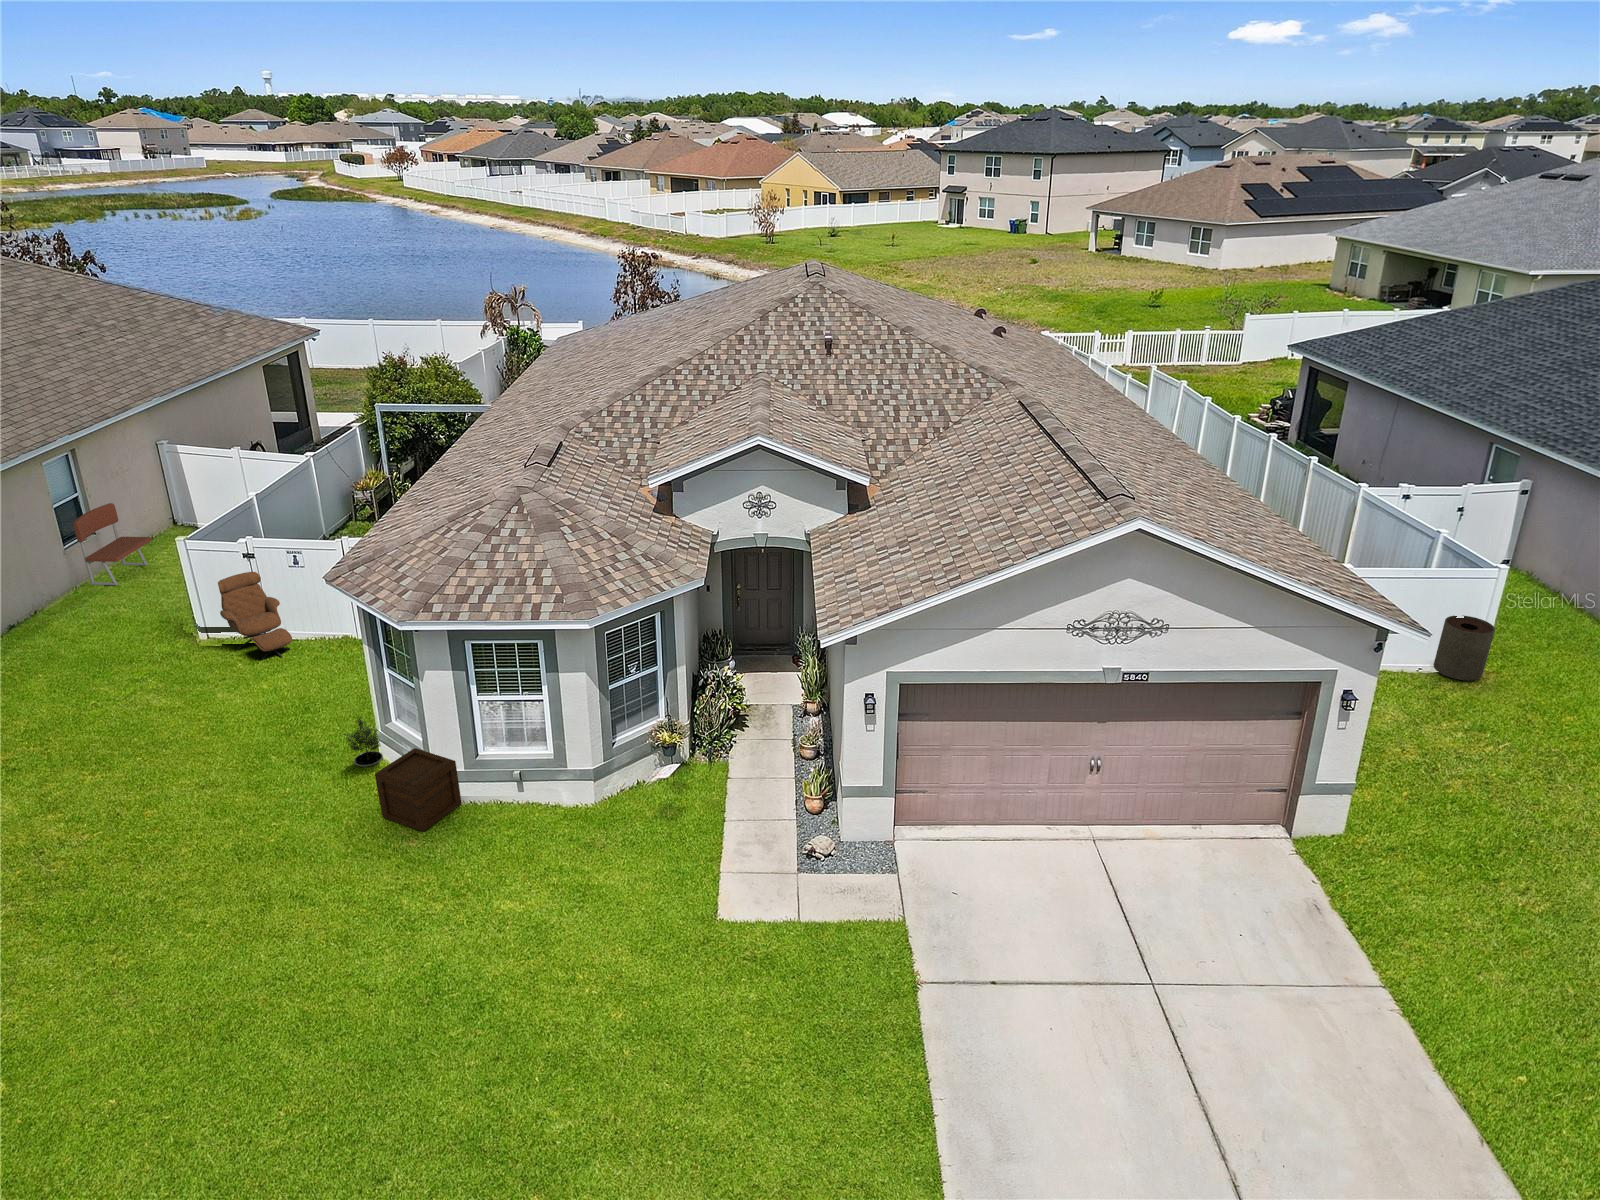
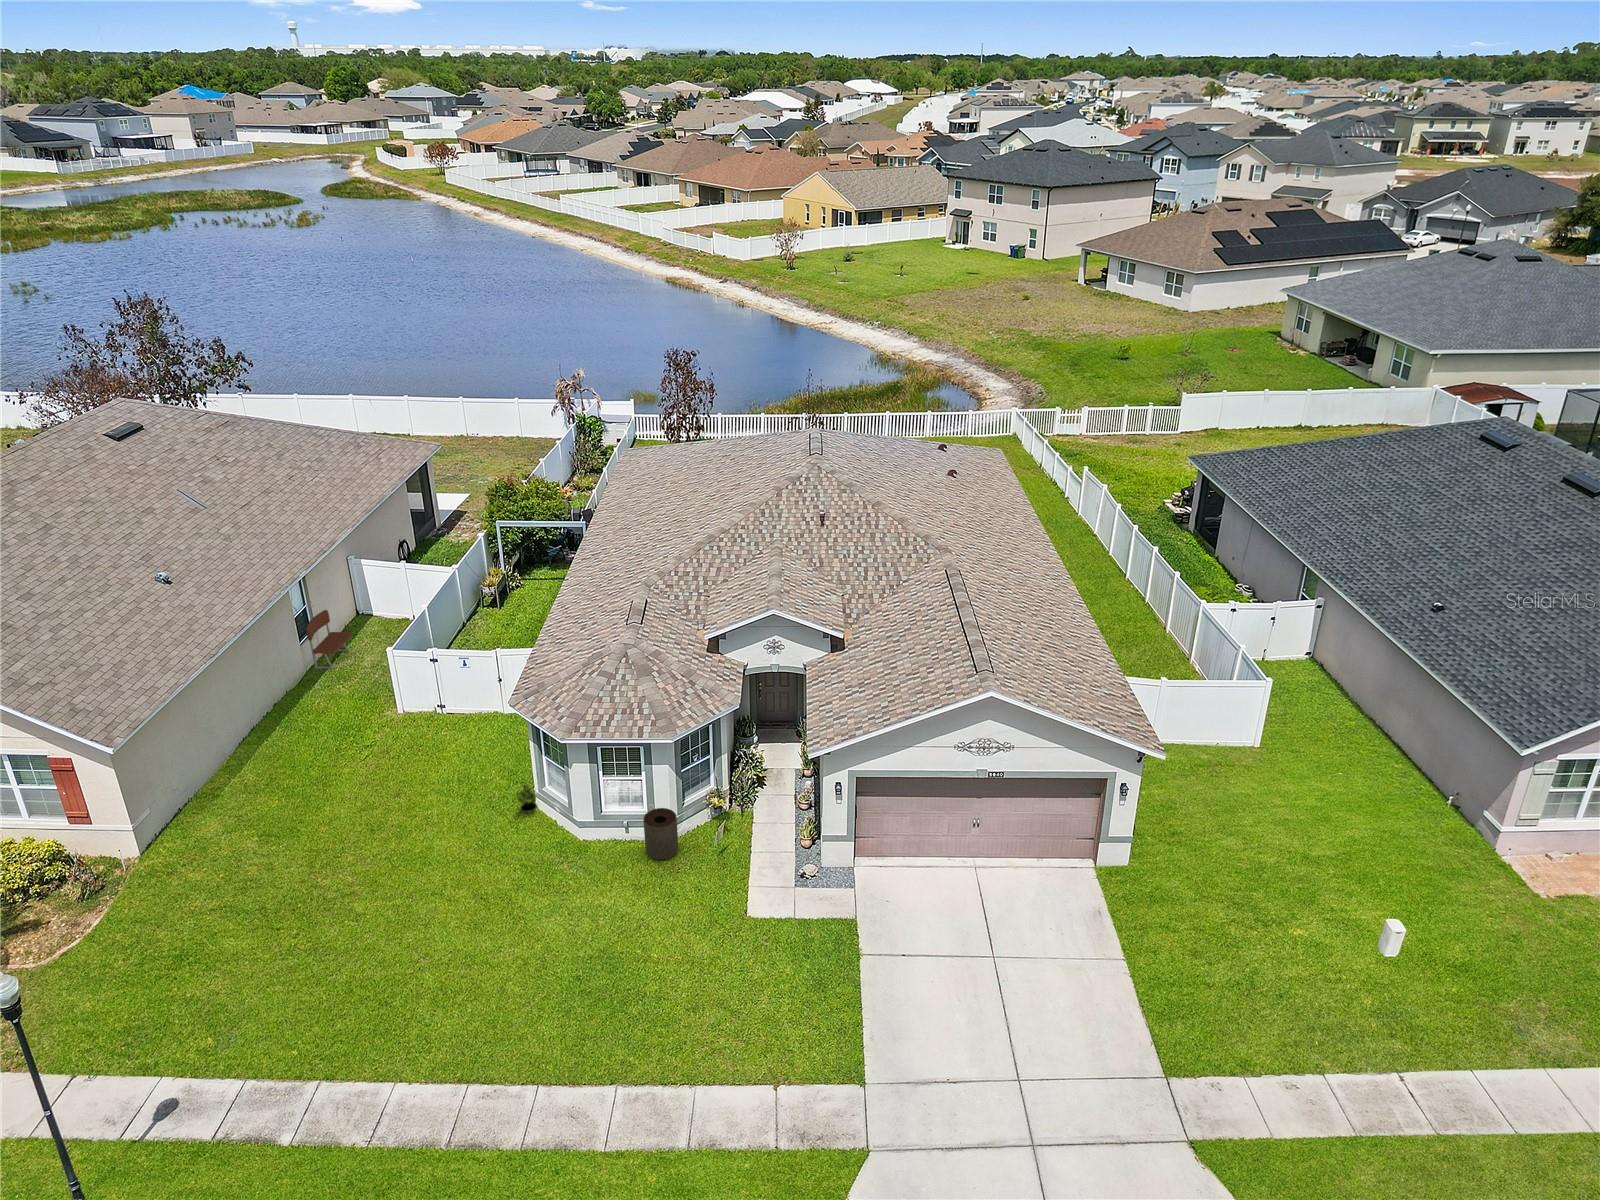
lounge chair: present [218,572,292,659] -> none [416,671,464,731]
trash can: present [1433,615,1495,680] -> present [643,808,678,860]
wooden crate: present [375,748,462,832] -> none [541,805,591,858]

